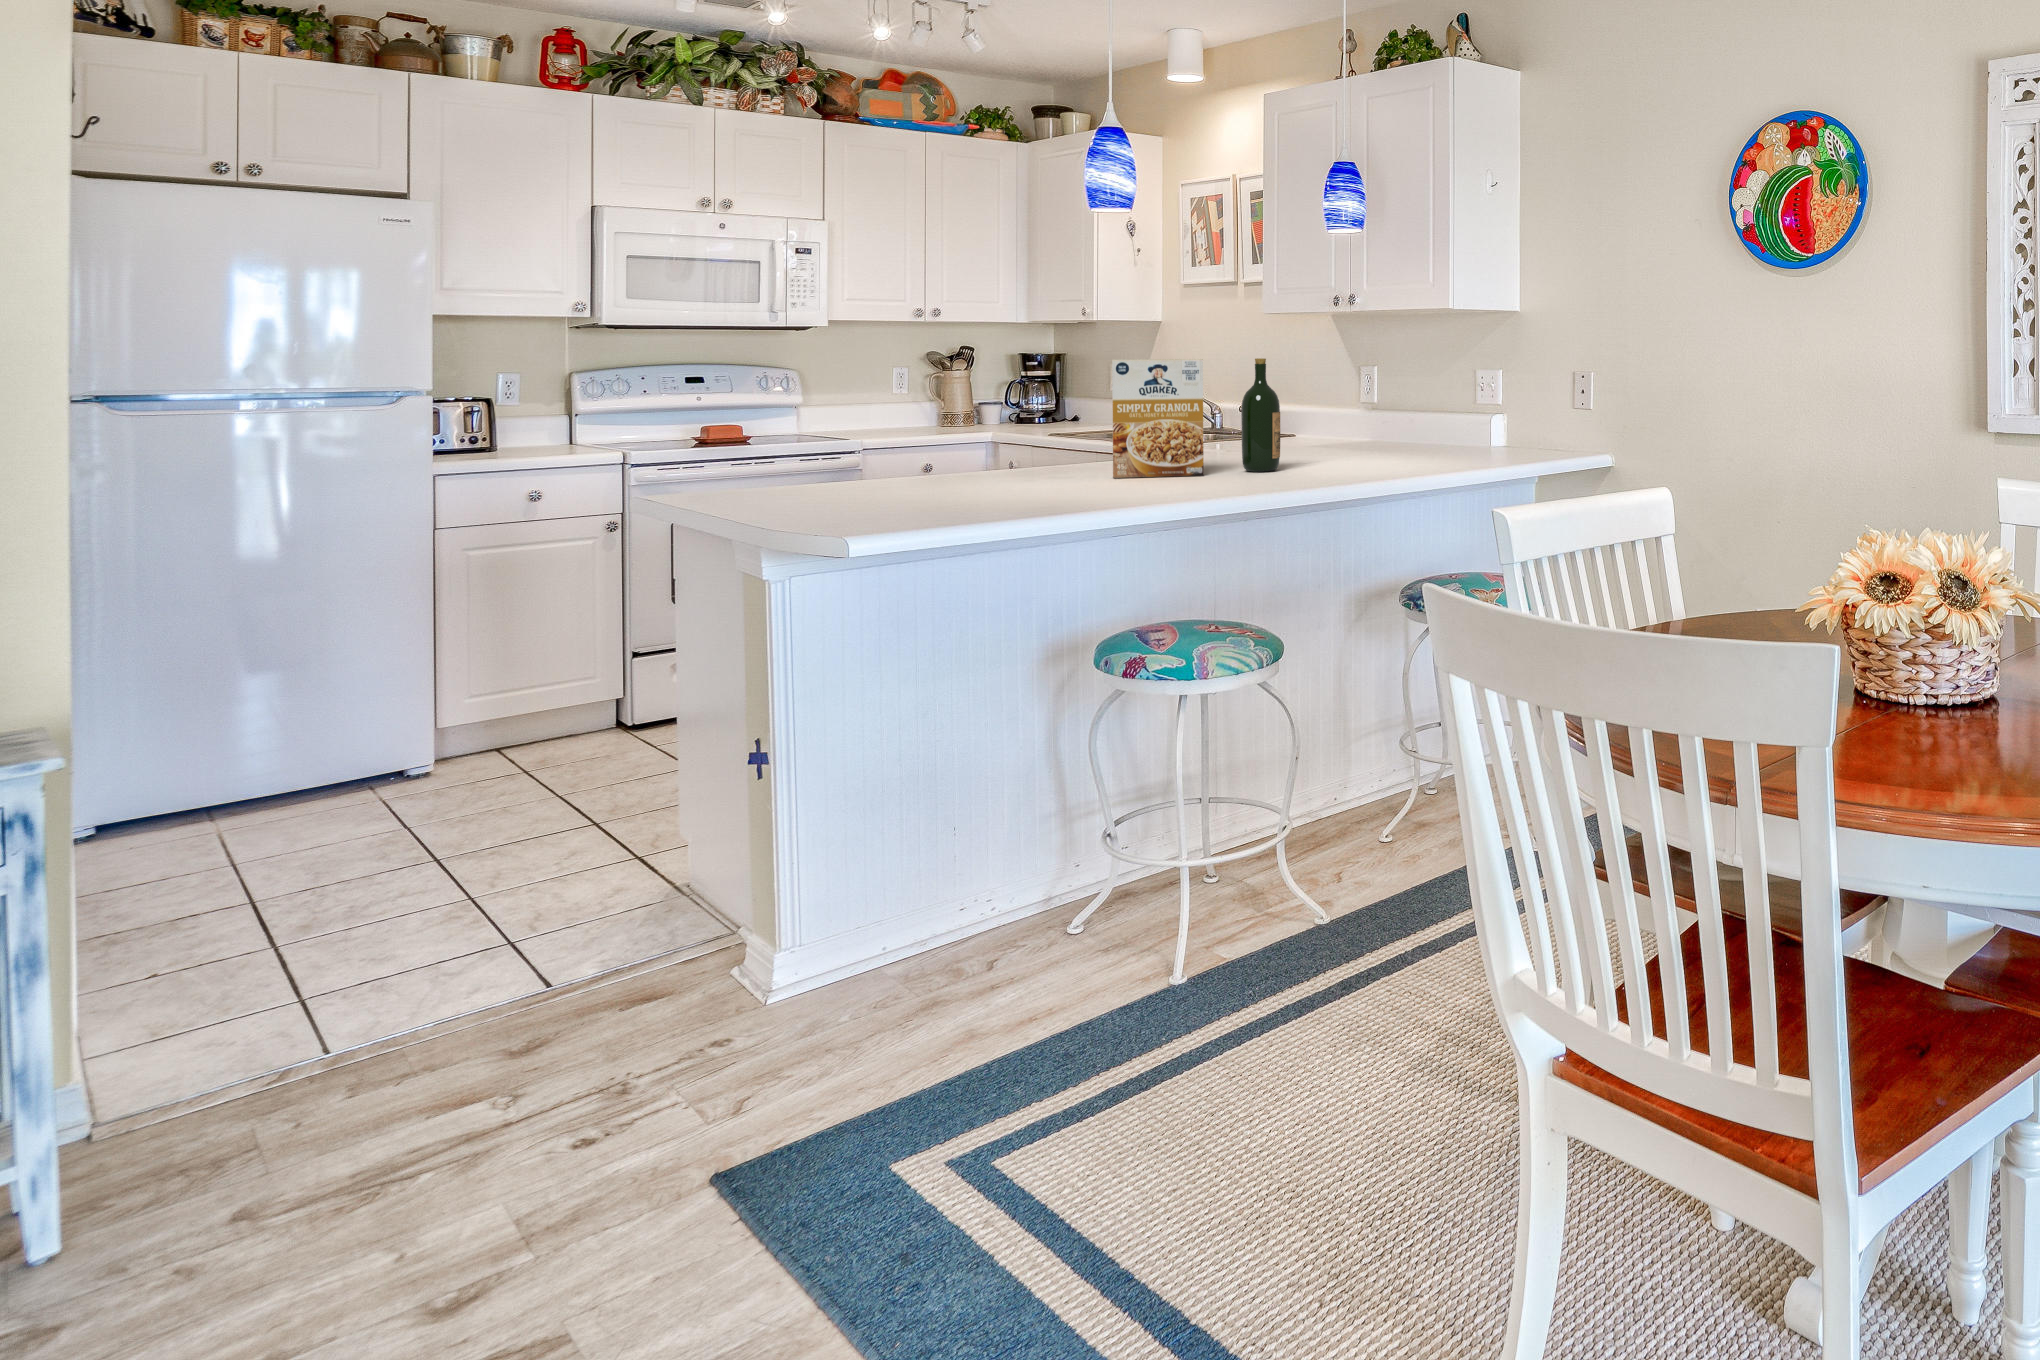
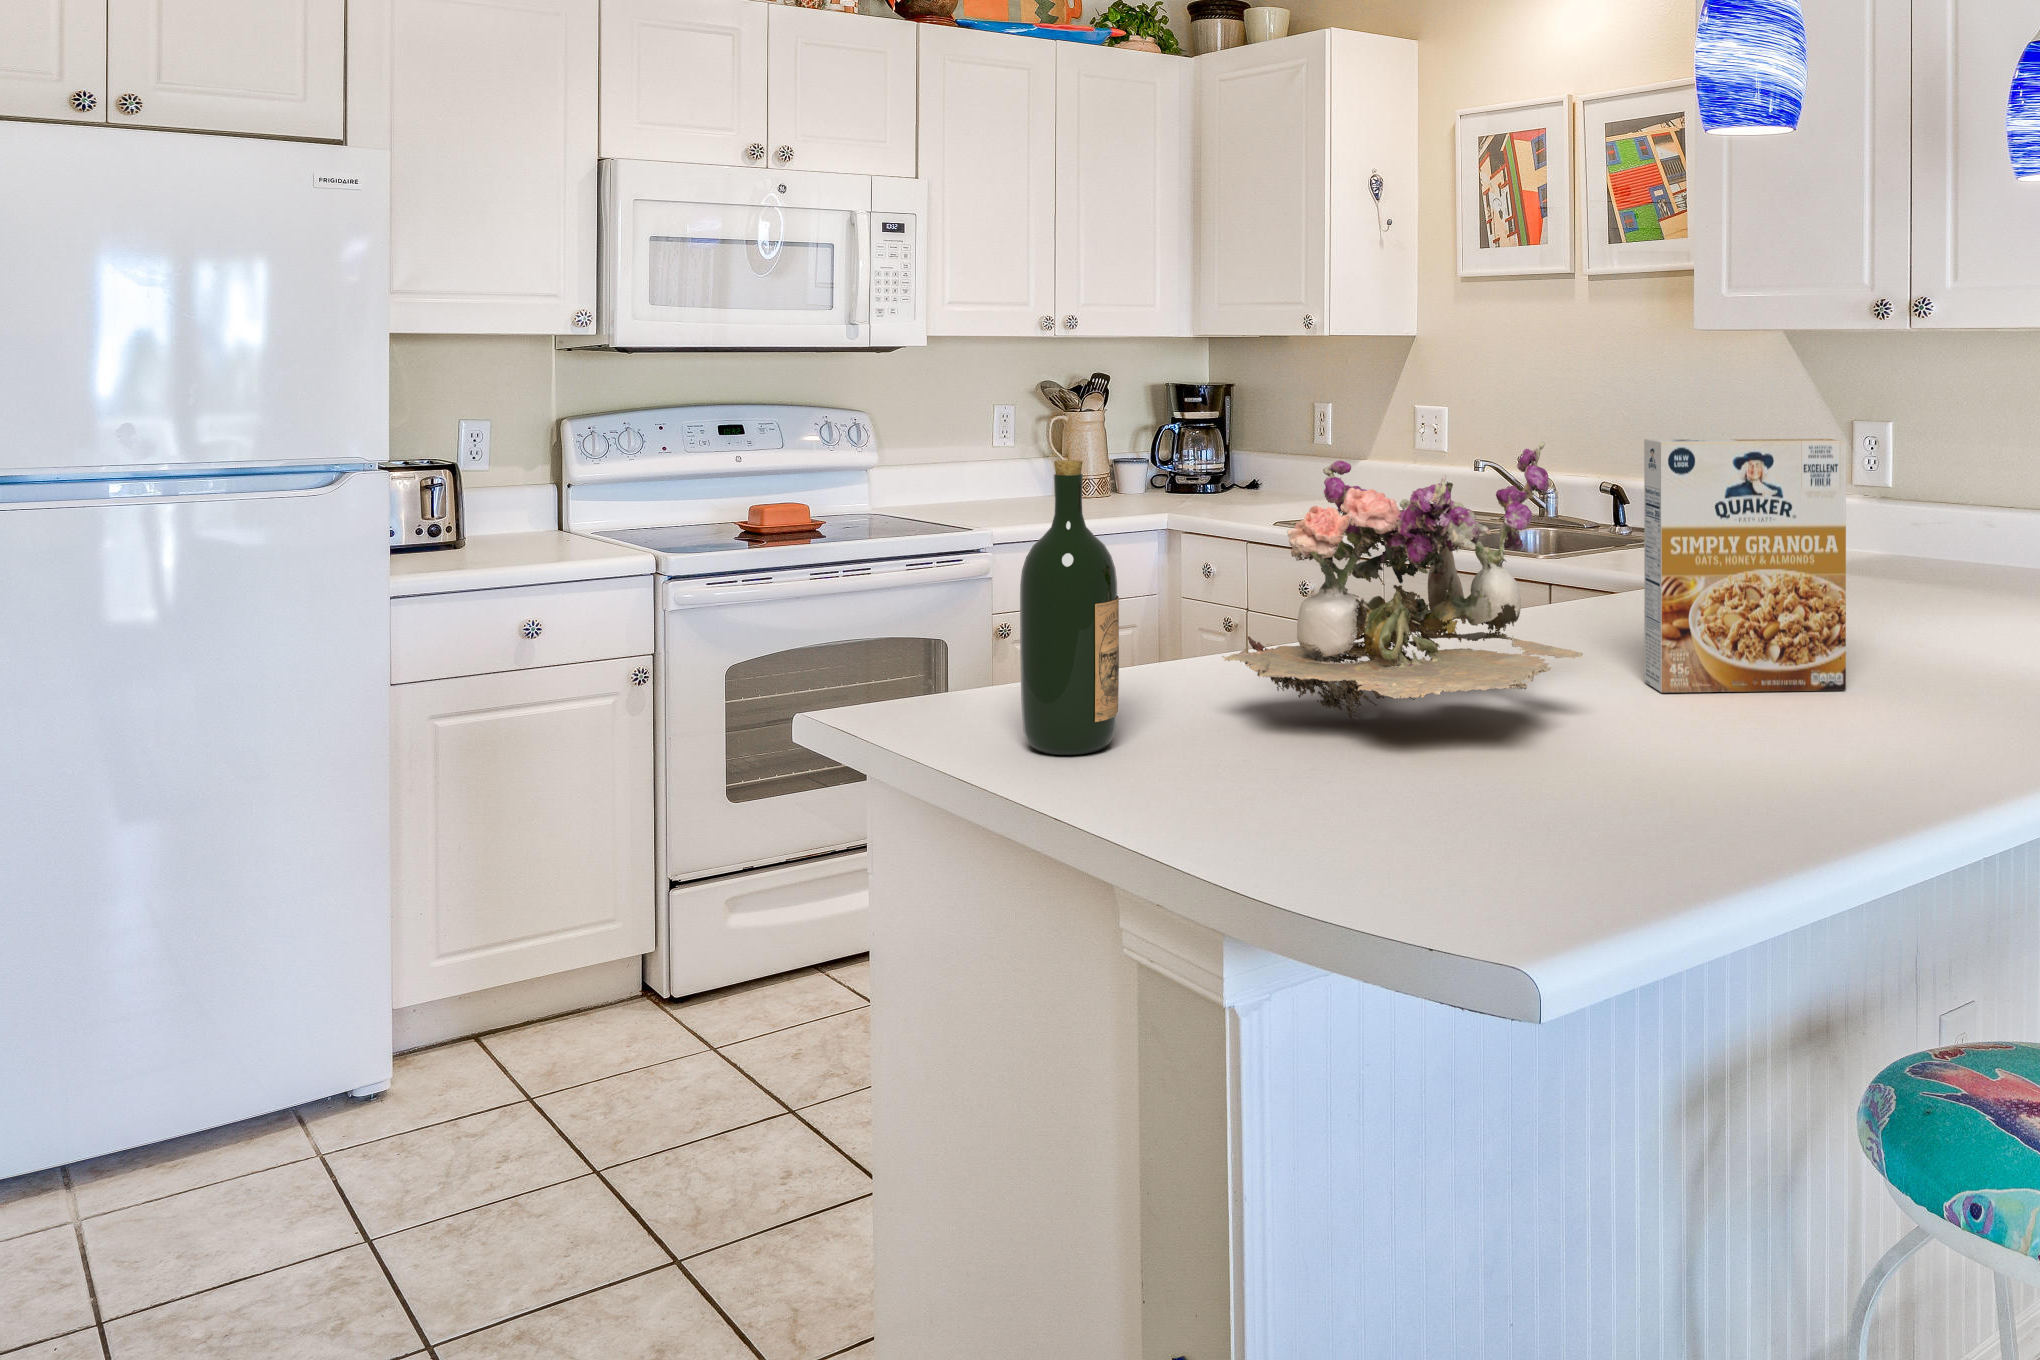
flower arrangement: none [876,358,1052,487] -> present [1222,441,1583,721]
wine bottle: present [1241,358,1280,472] -> present [1020,460,1119,755]

